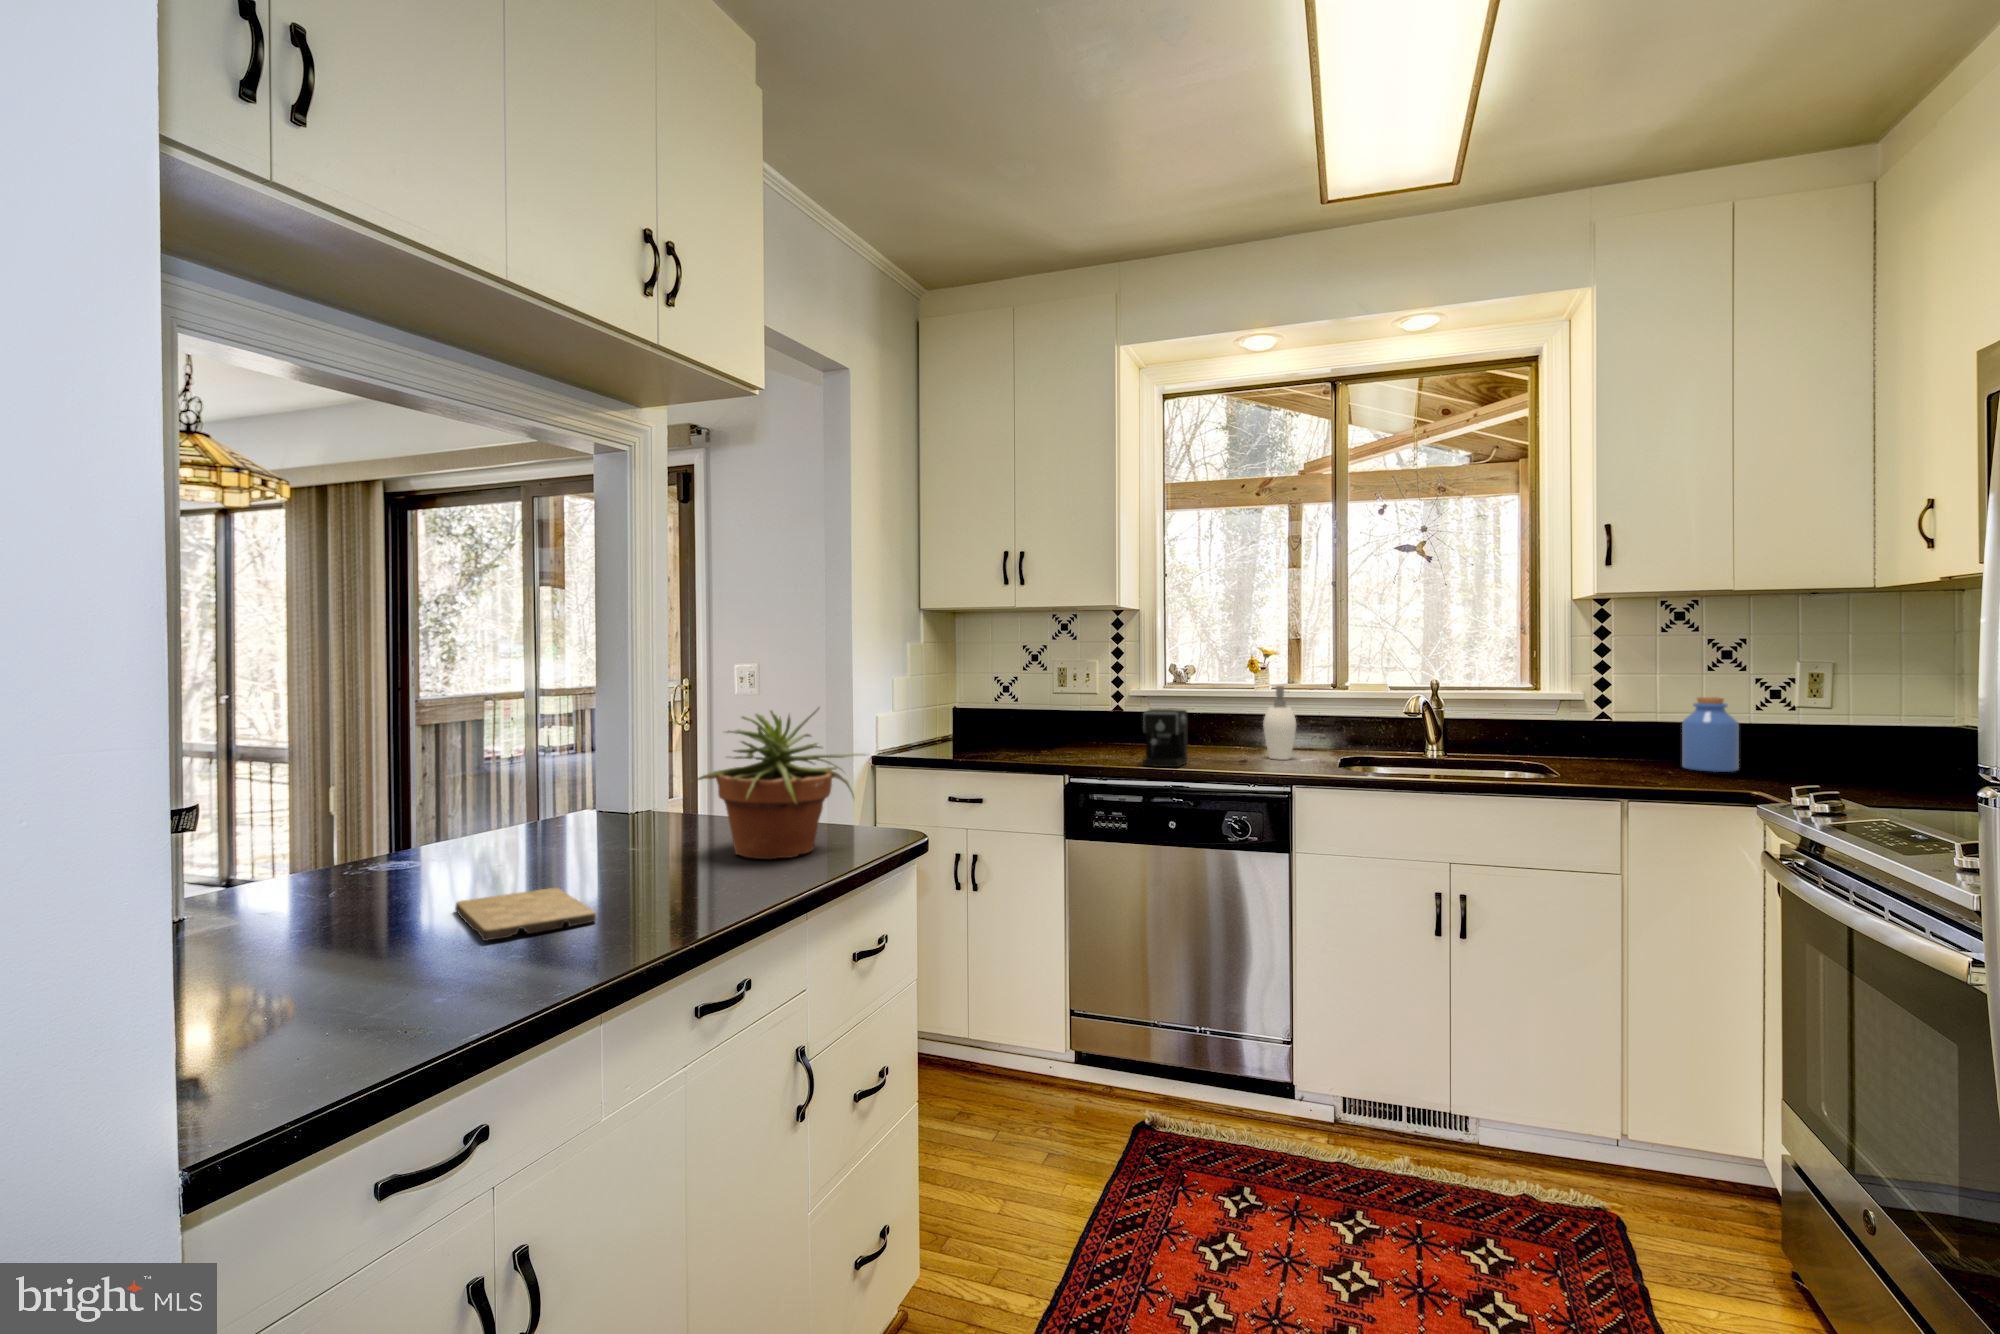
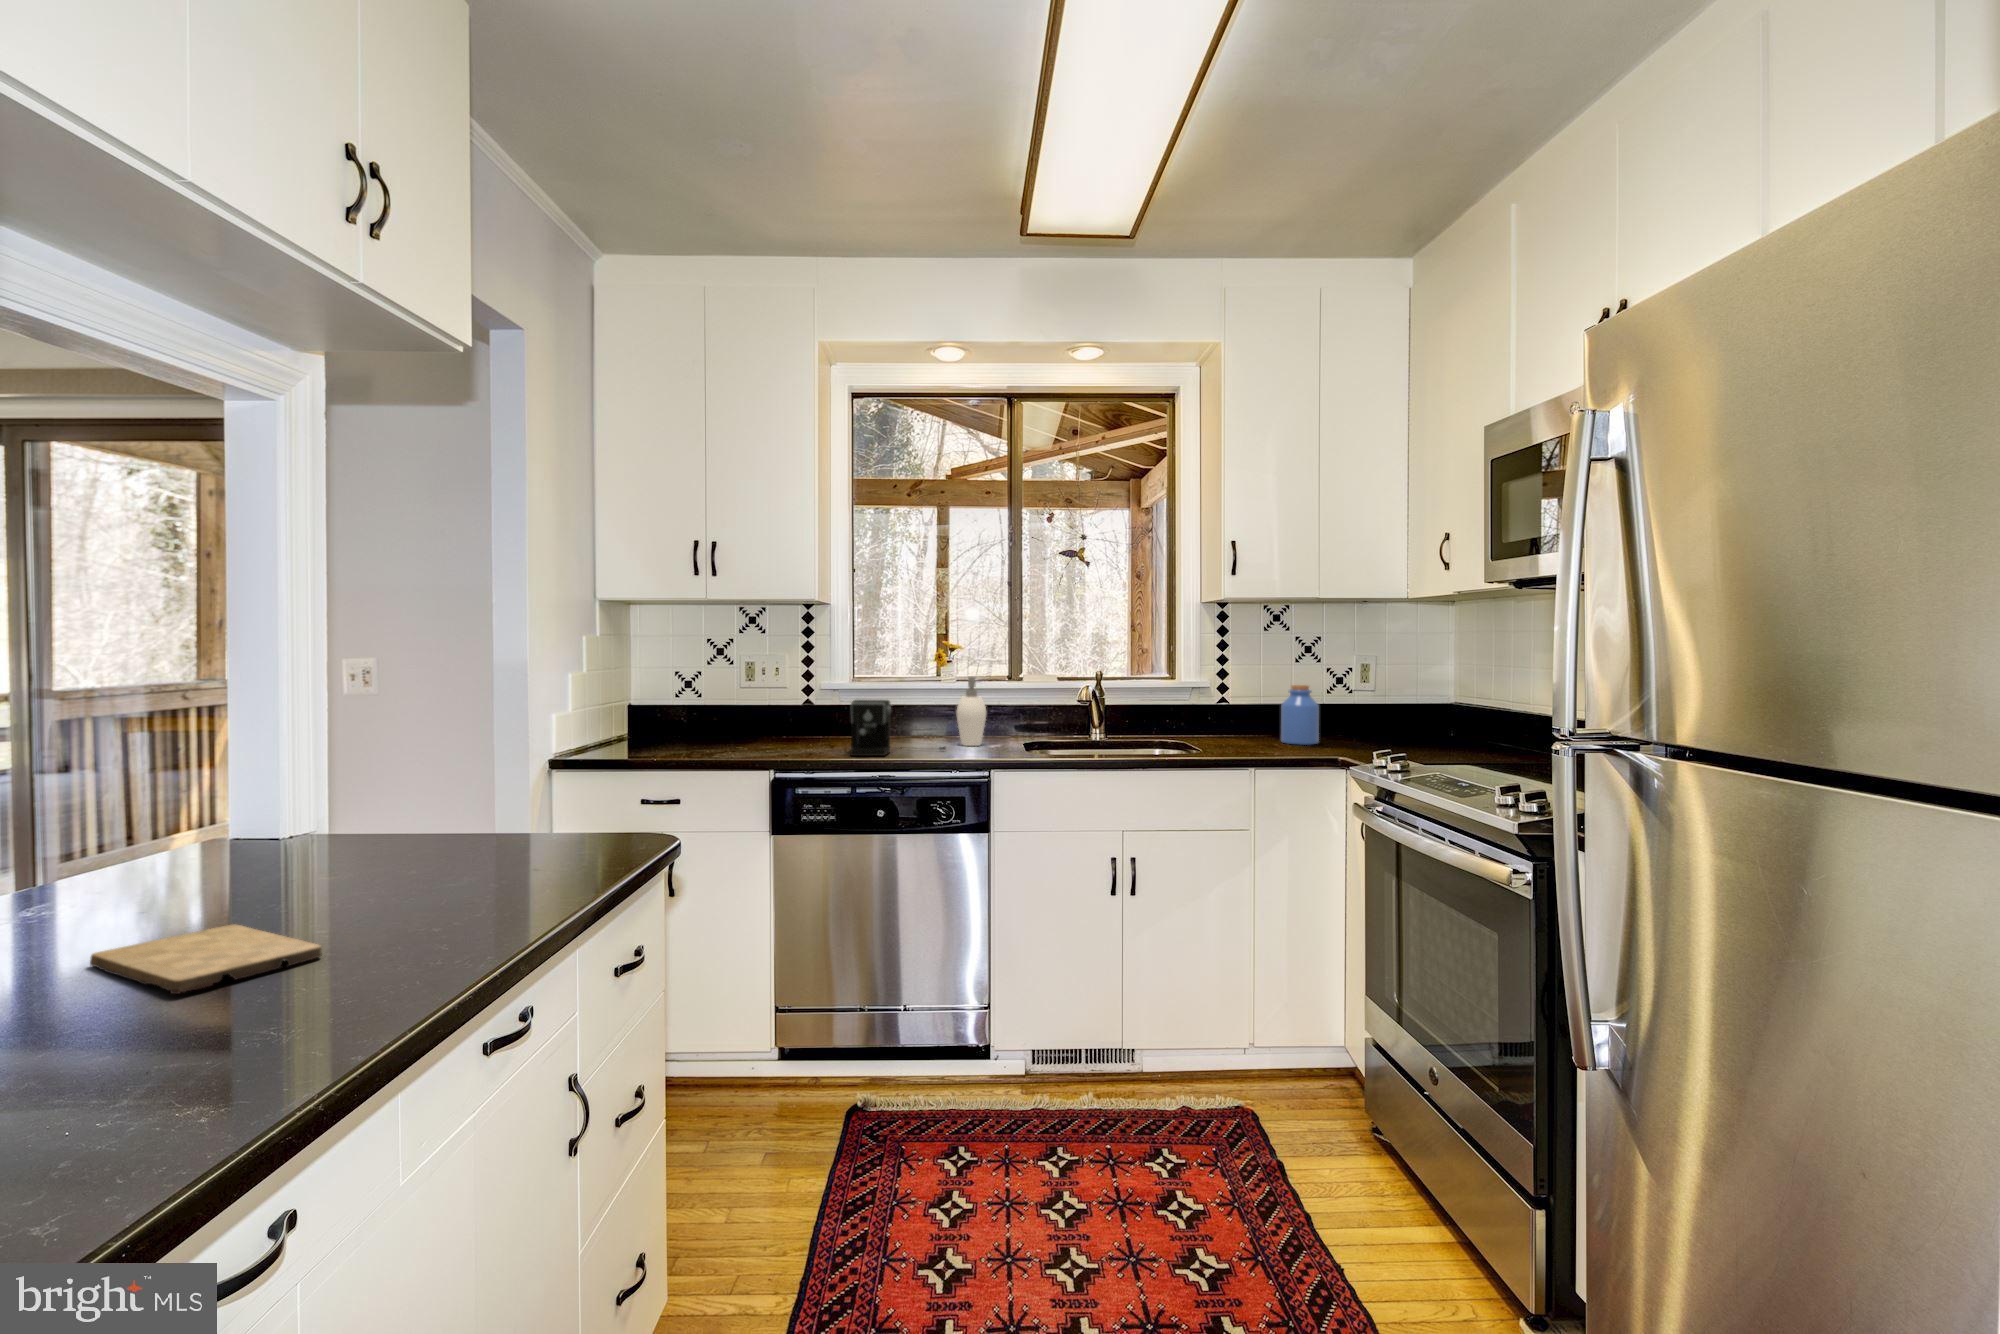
potted plant: present [689,708,862,859] -> none [383,697,615,871]

